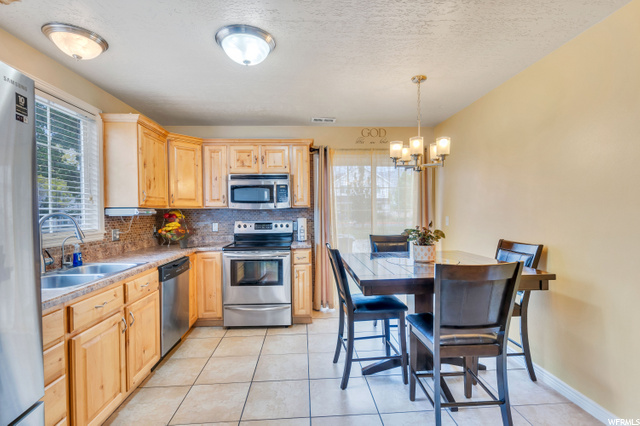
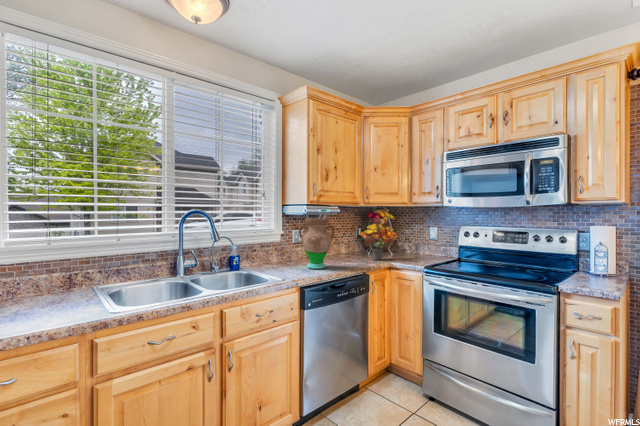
vase: none [136,218,165,256] -> present [299,218,335,269]

